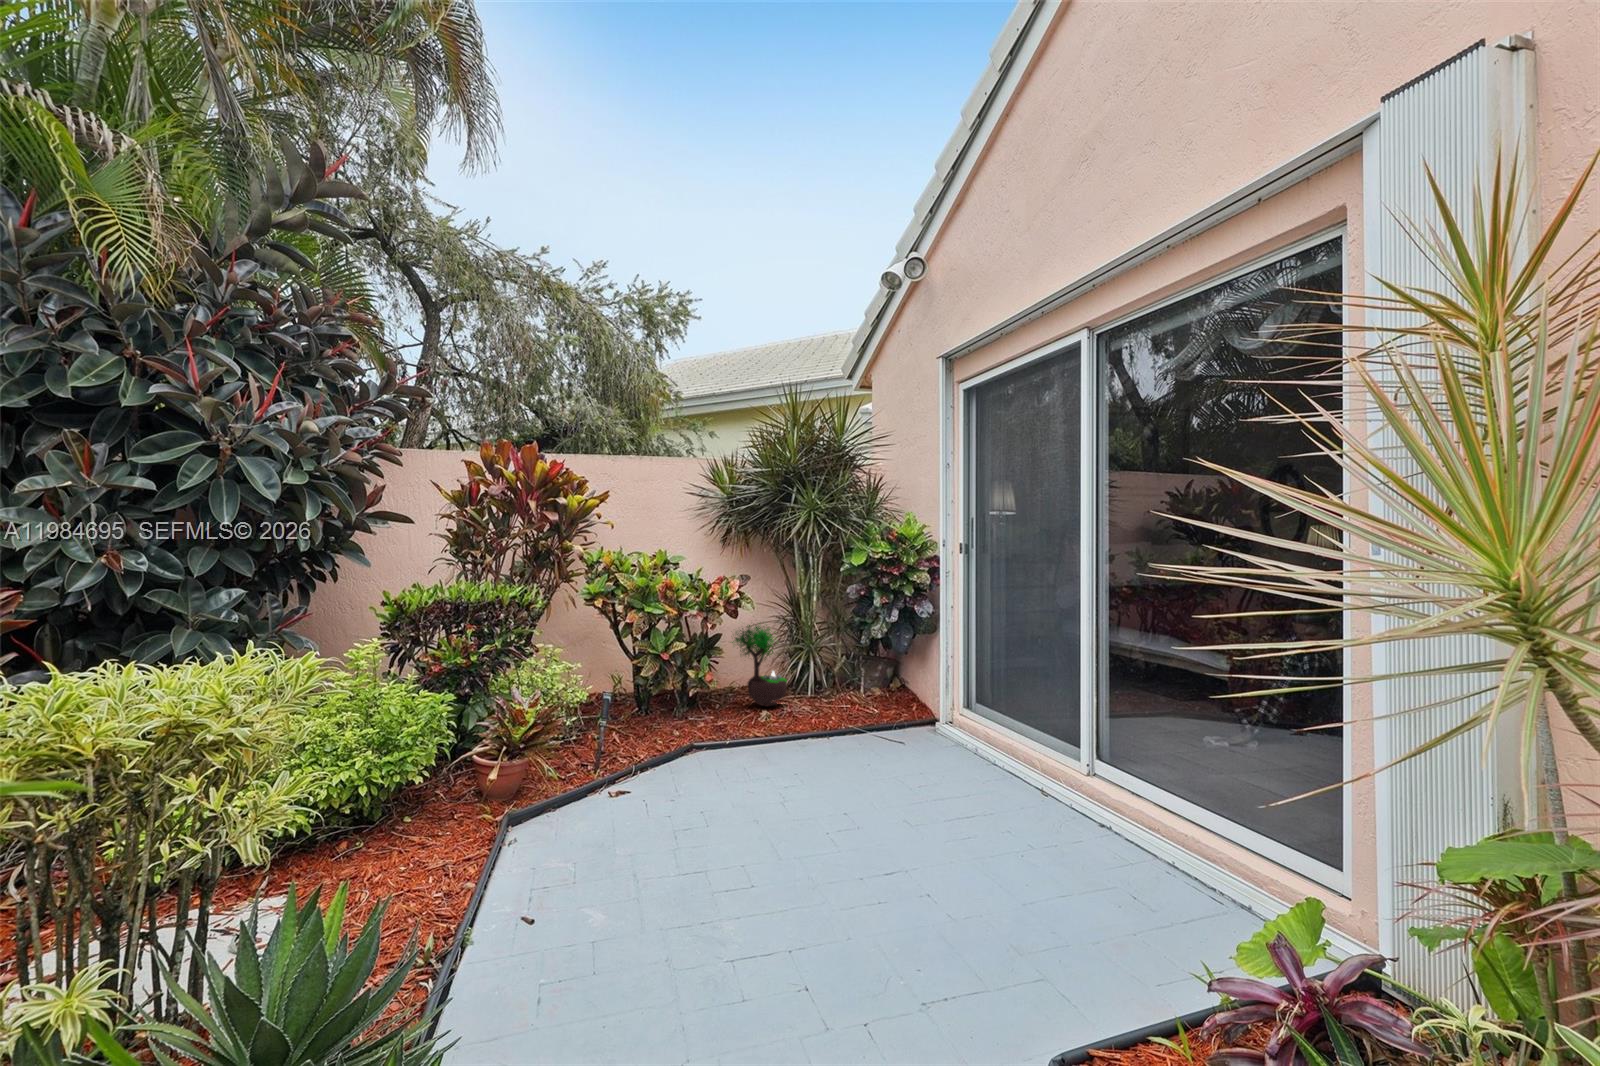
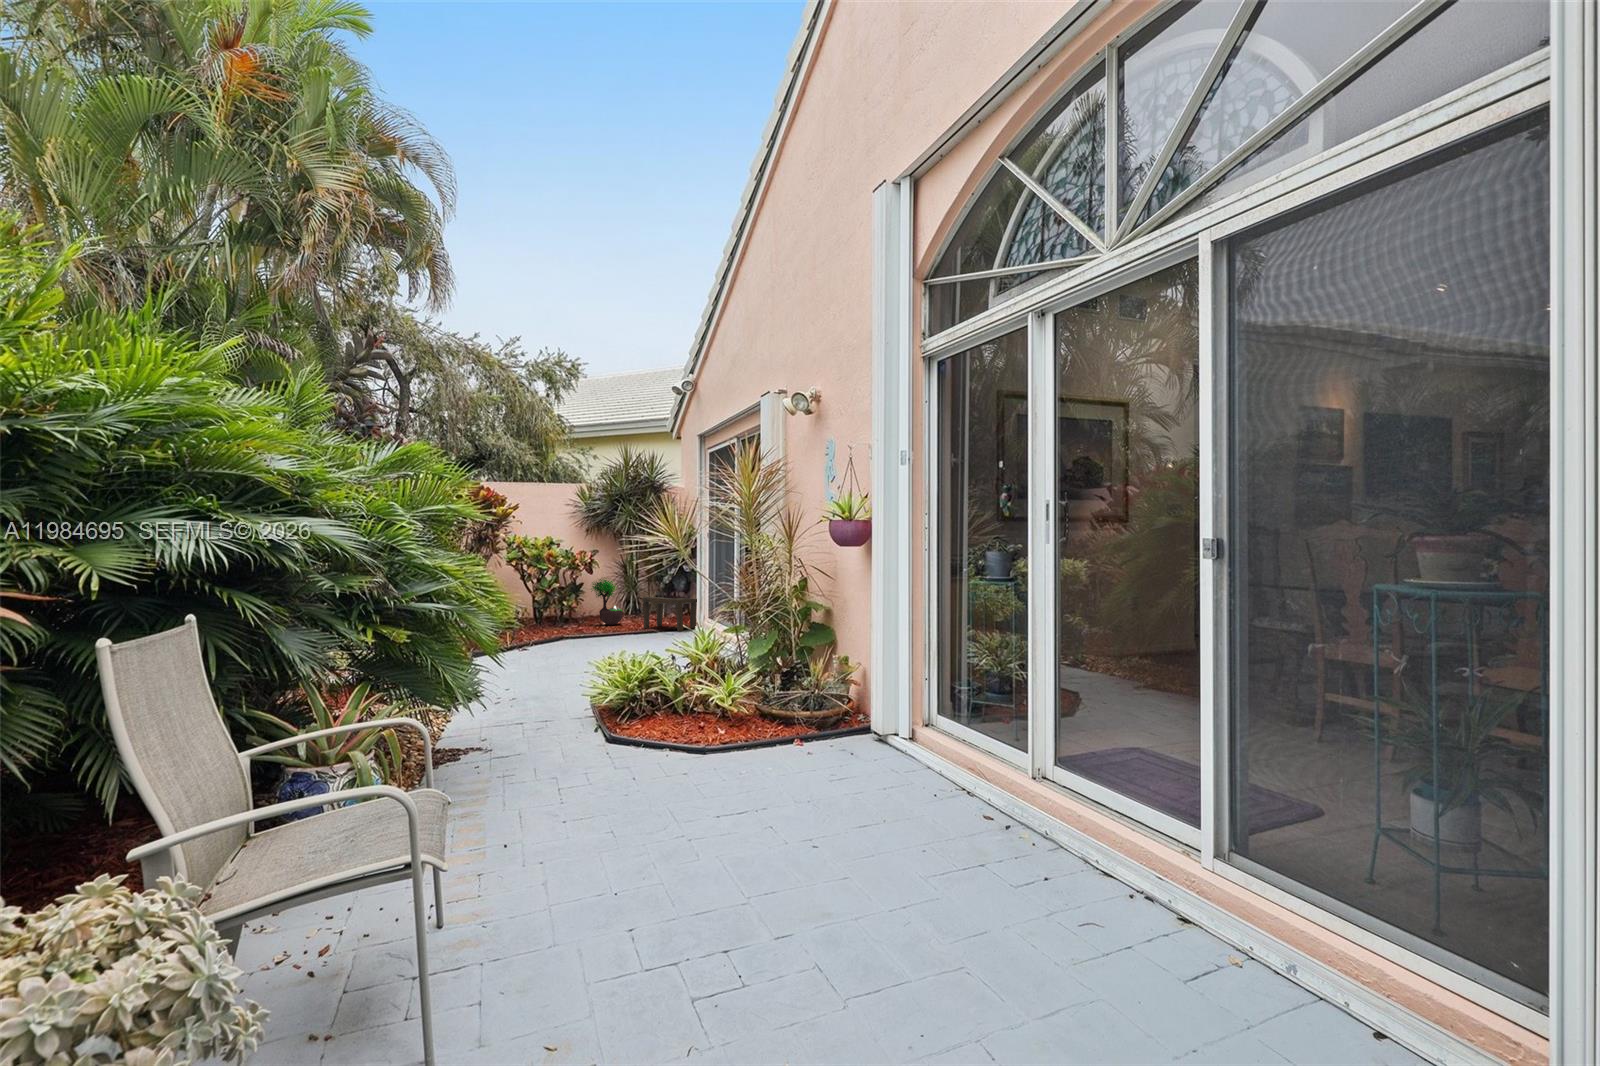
bench: none [834,661,946,742] -> present [643,597,697,631]

